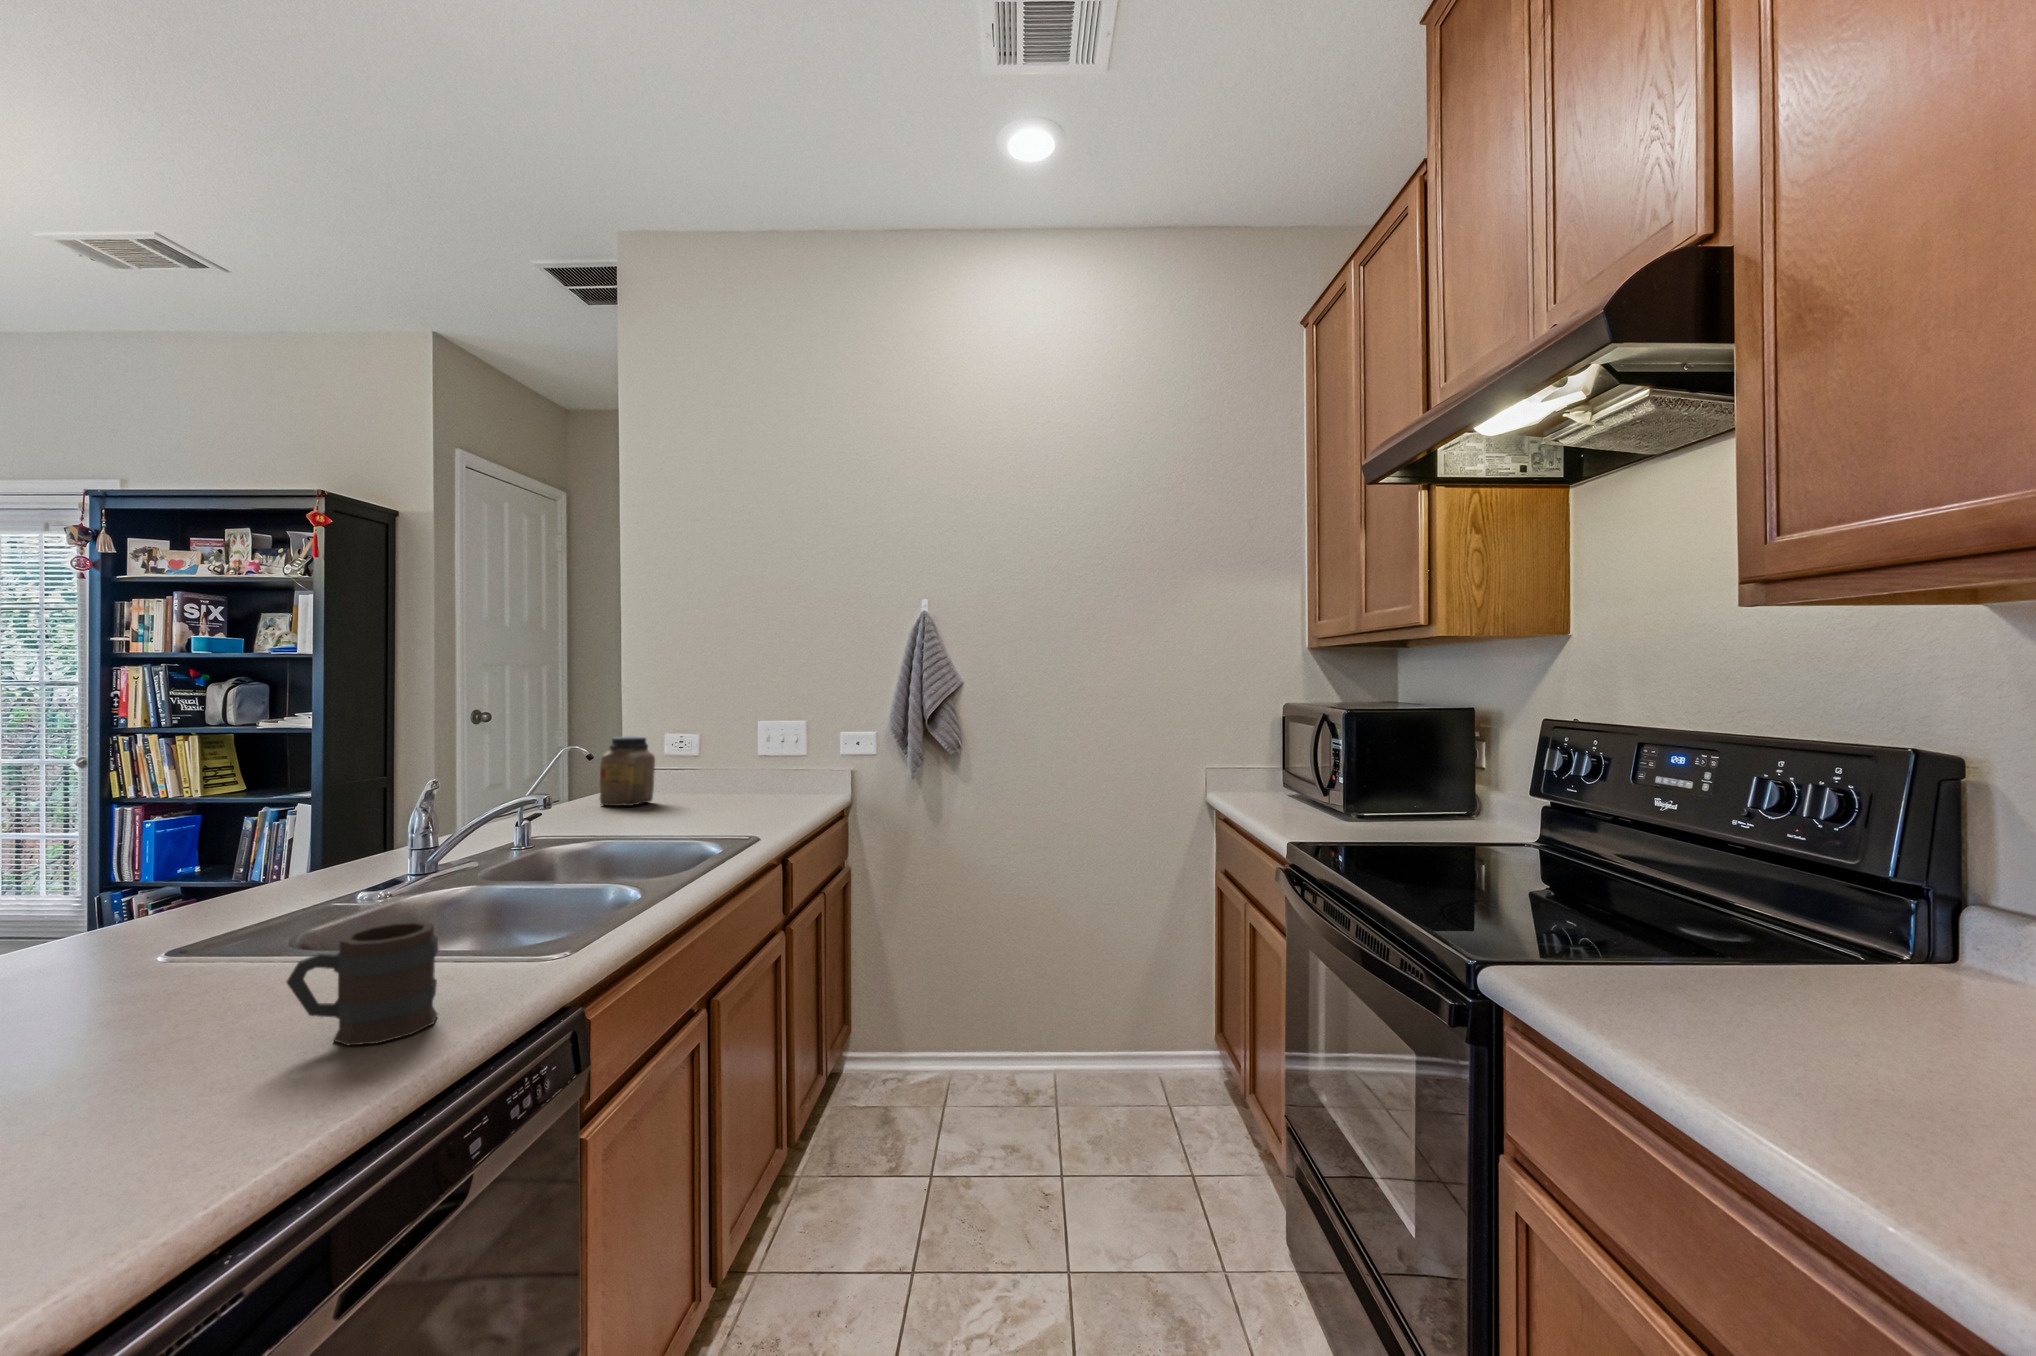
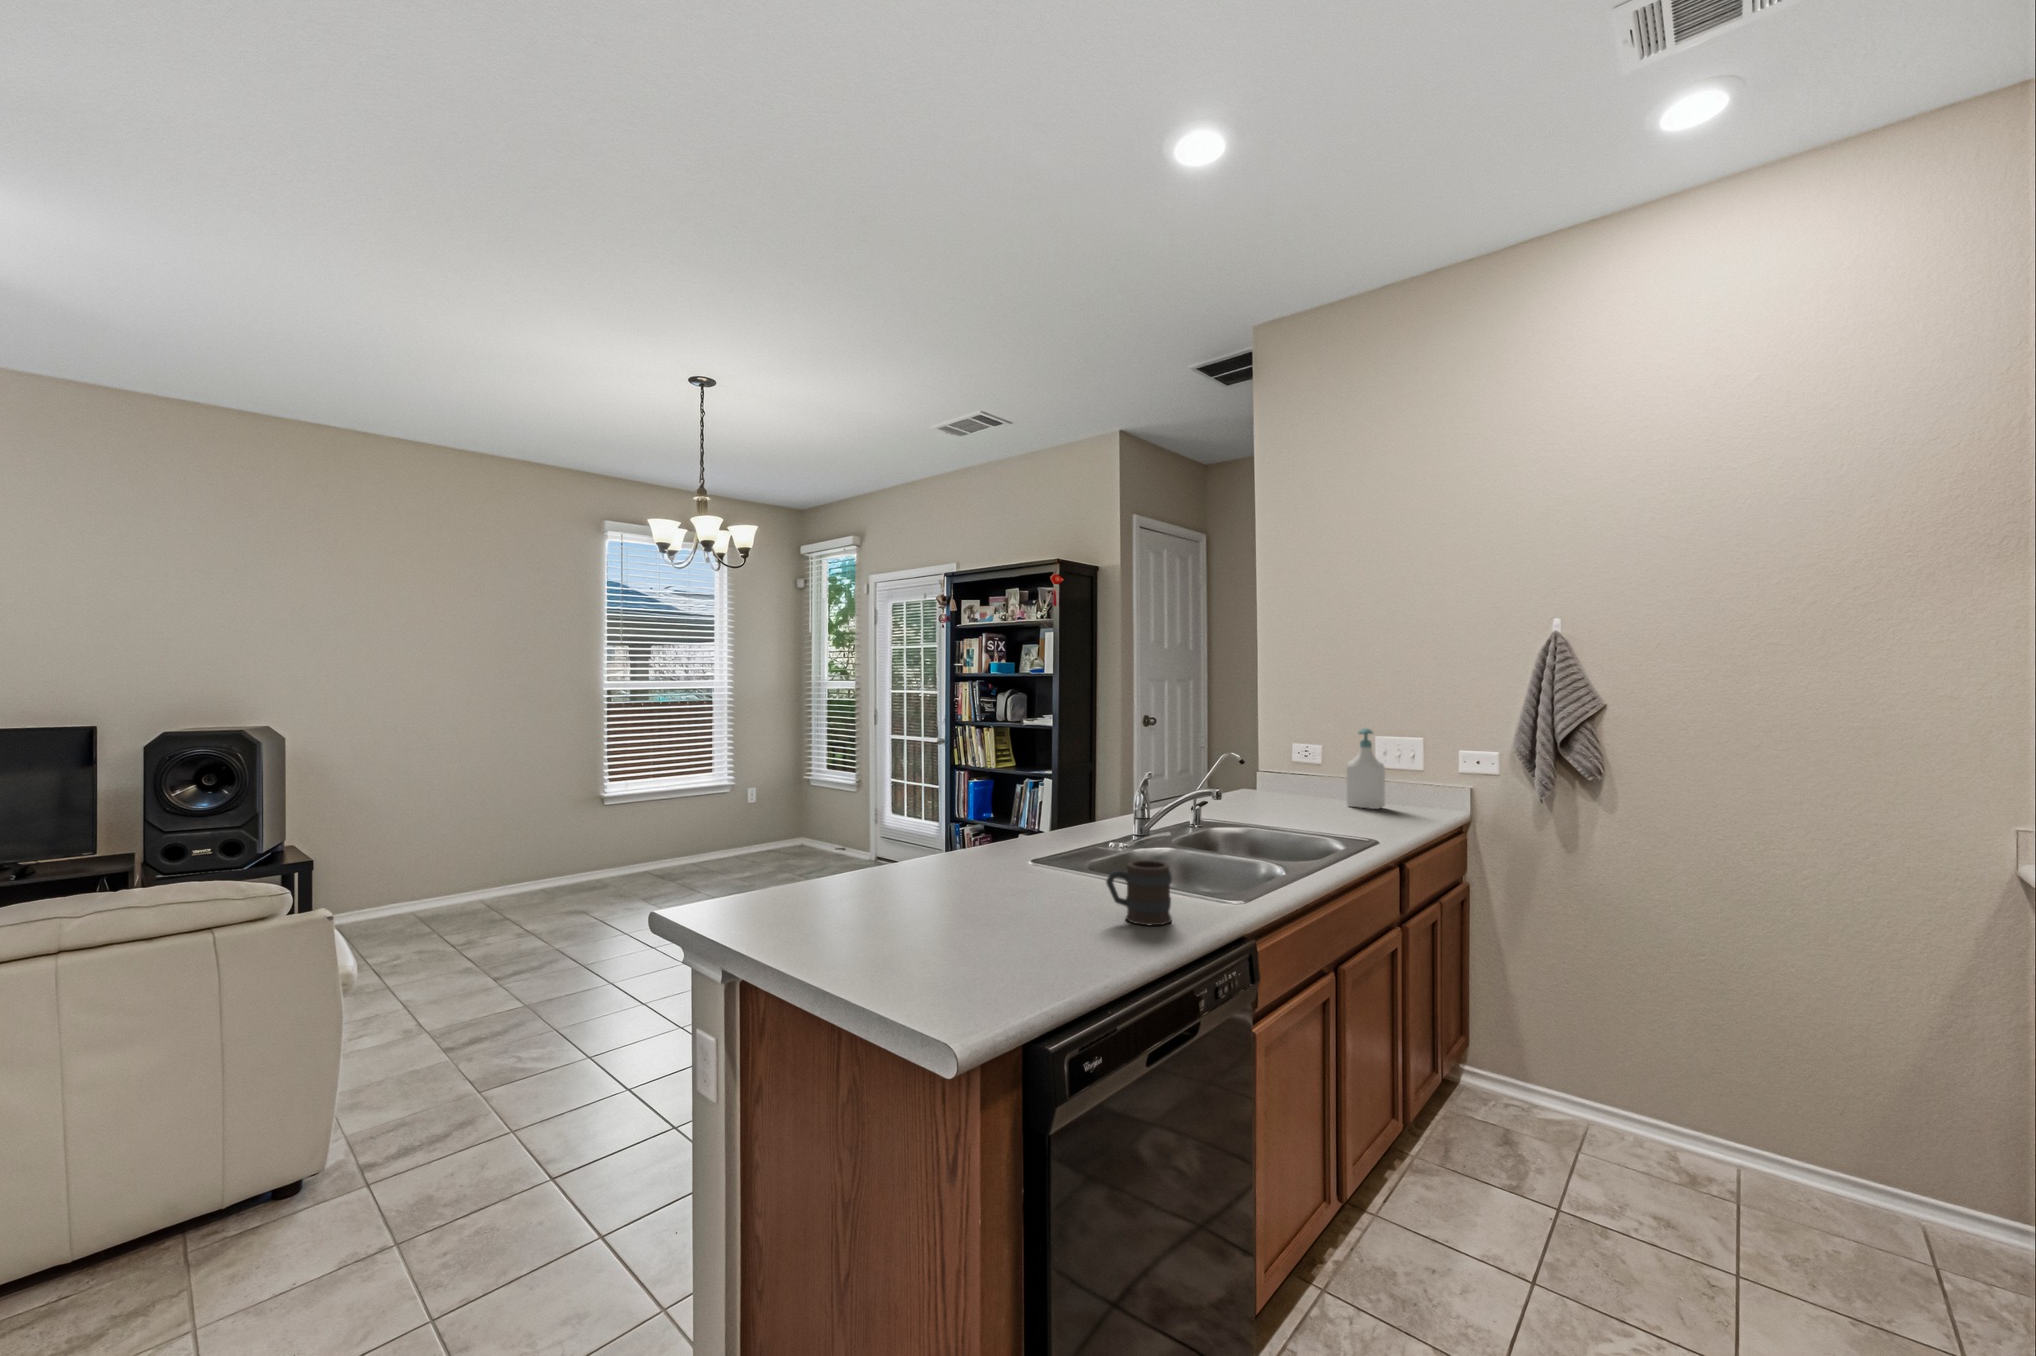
soap bottle: none [724,711,765,799] -> present [1347,728,1385,809]
jar: present [600,736,655,806] -> none [1246,747,1288,804]

